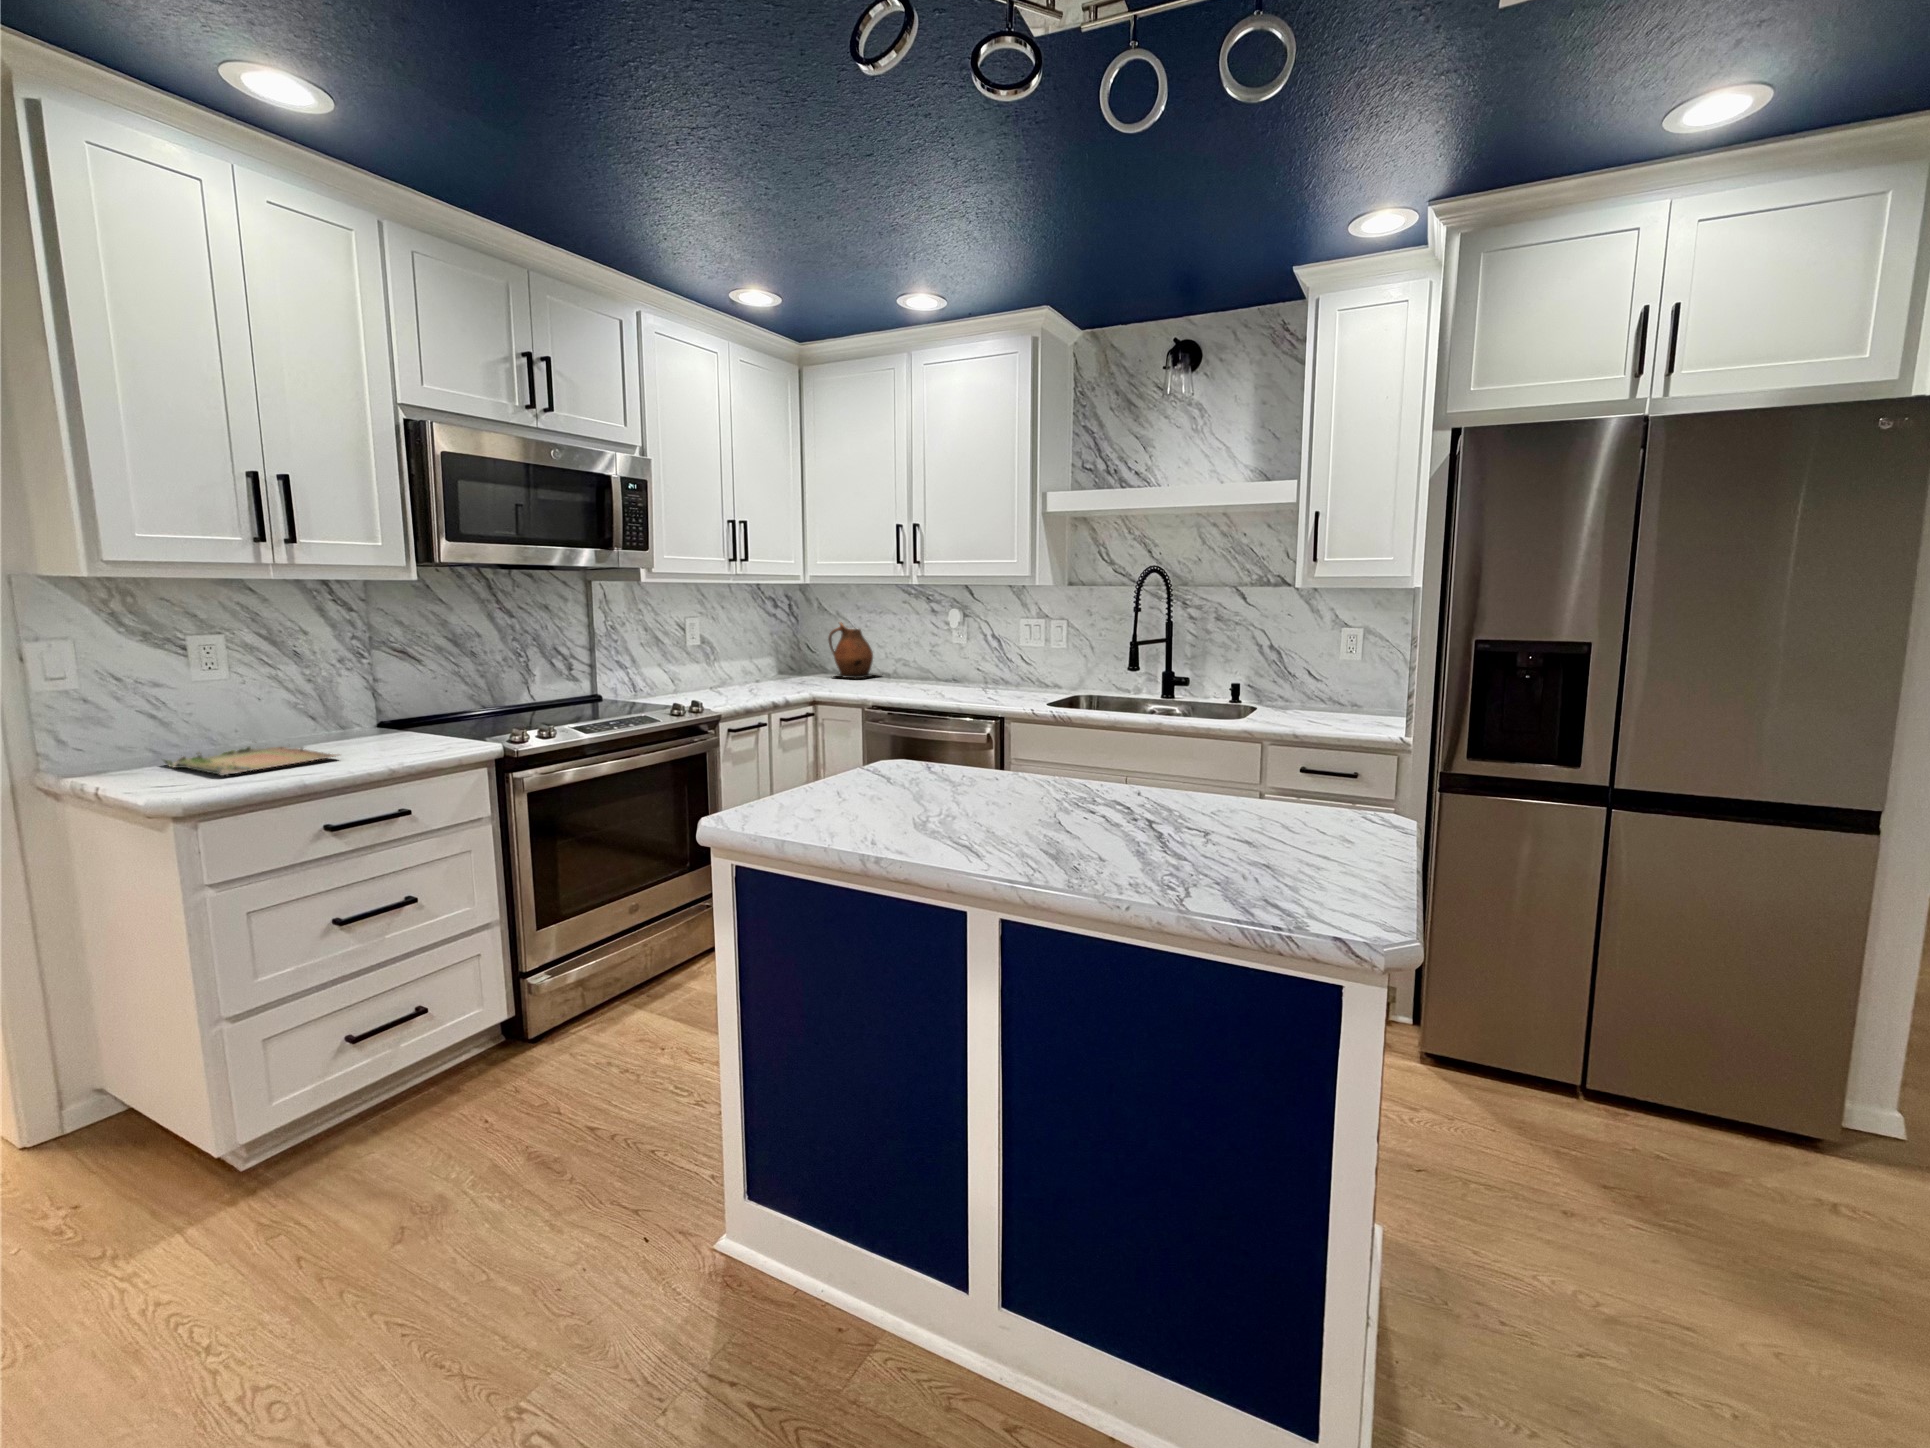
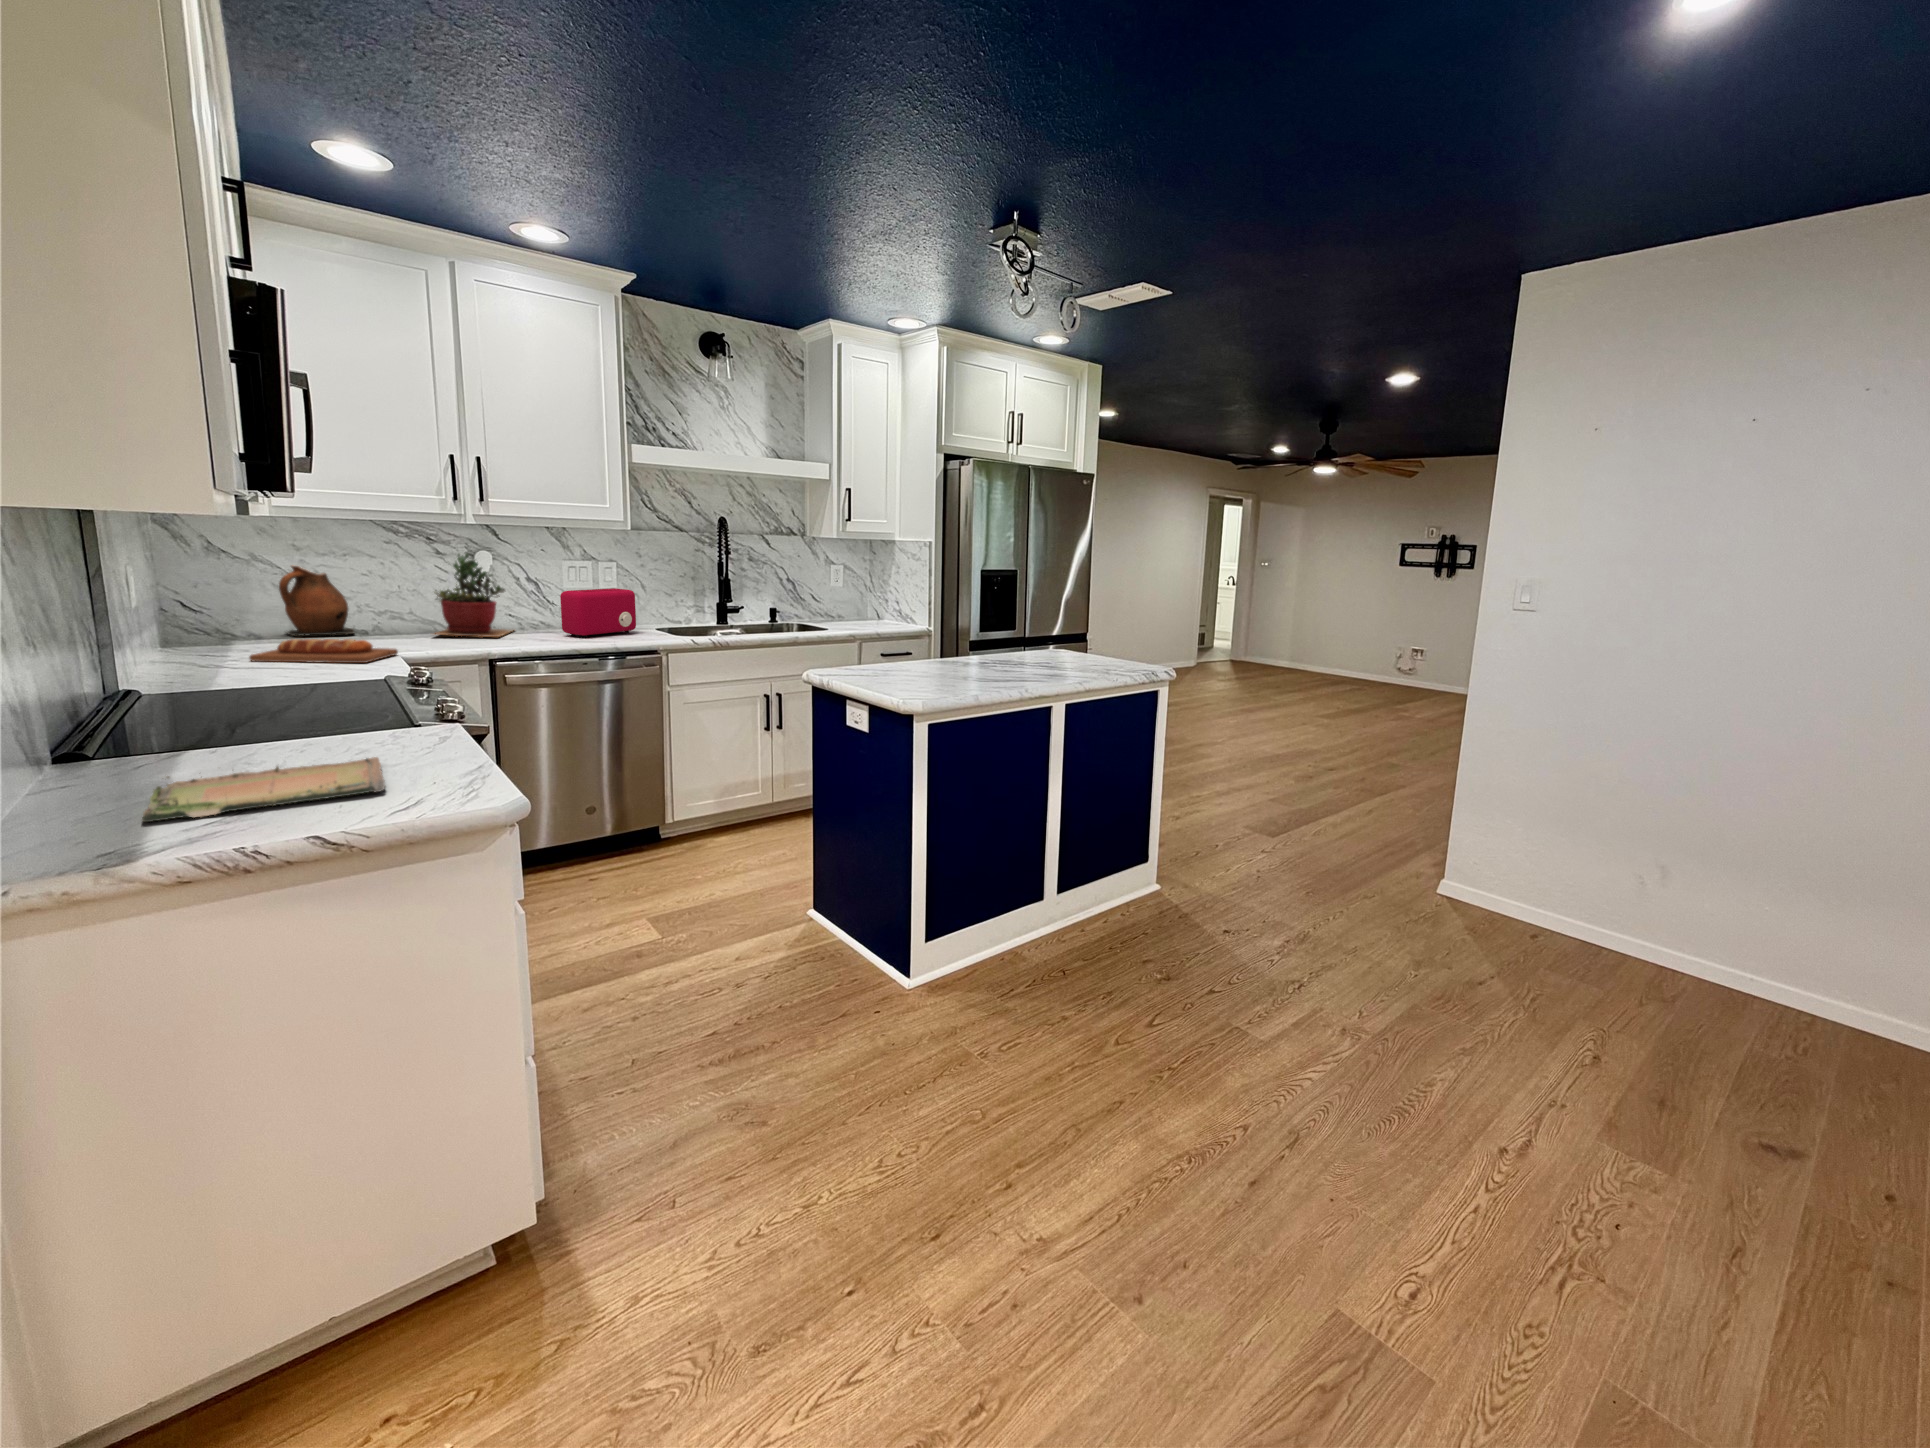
succulent plant: none [883,611,963,690] -> present [434,554,512,637]
toaster: none [961,648,1032,697] -> present [560,588,636,638]
bread loaf: none [725,676,794,698] -> present [249,639,398,663]

